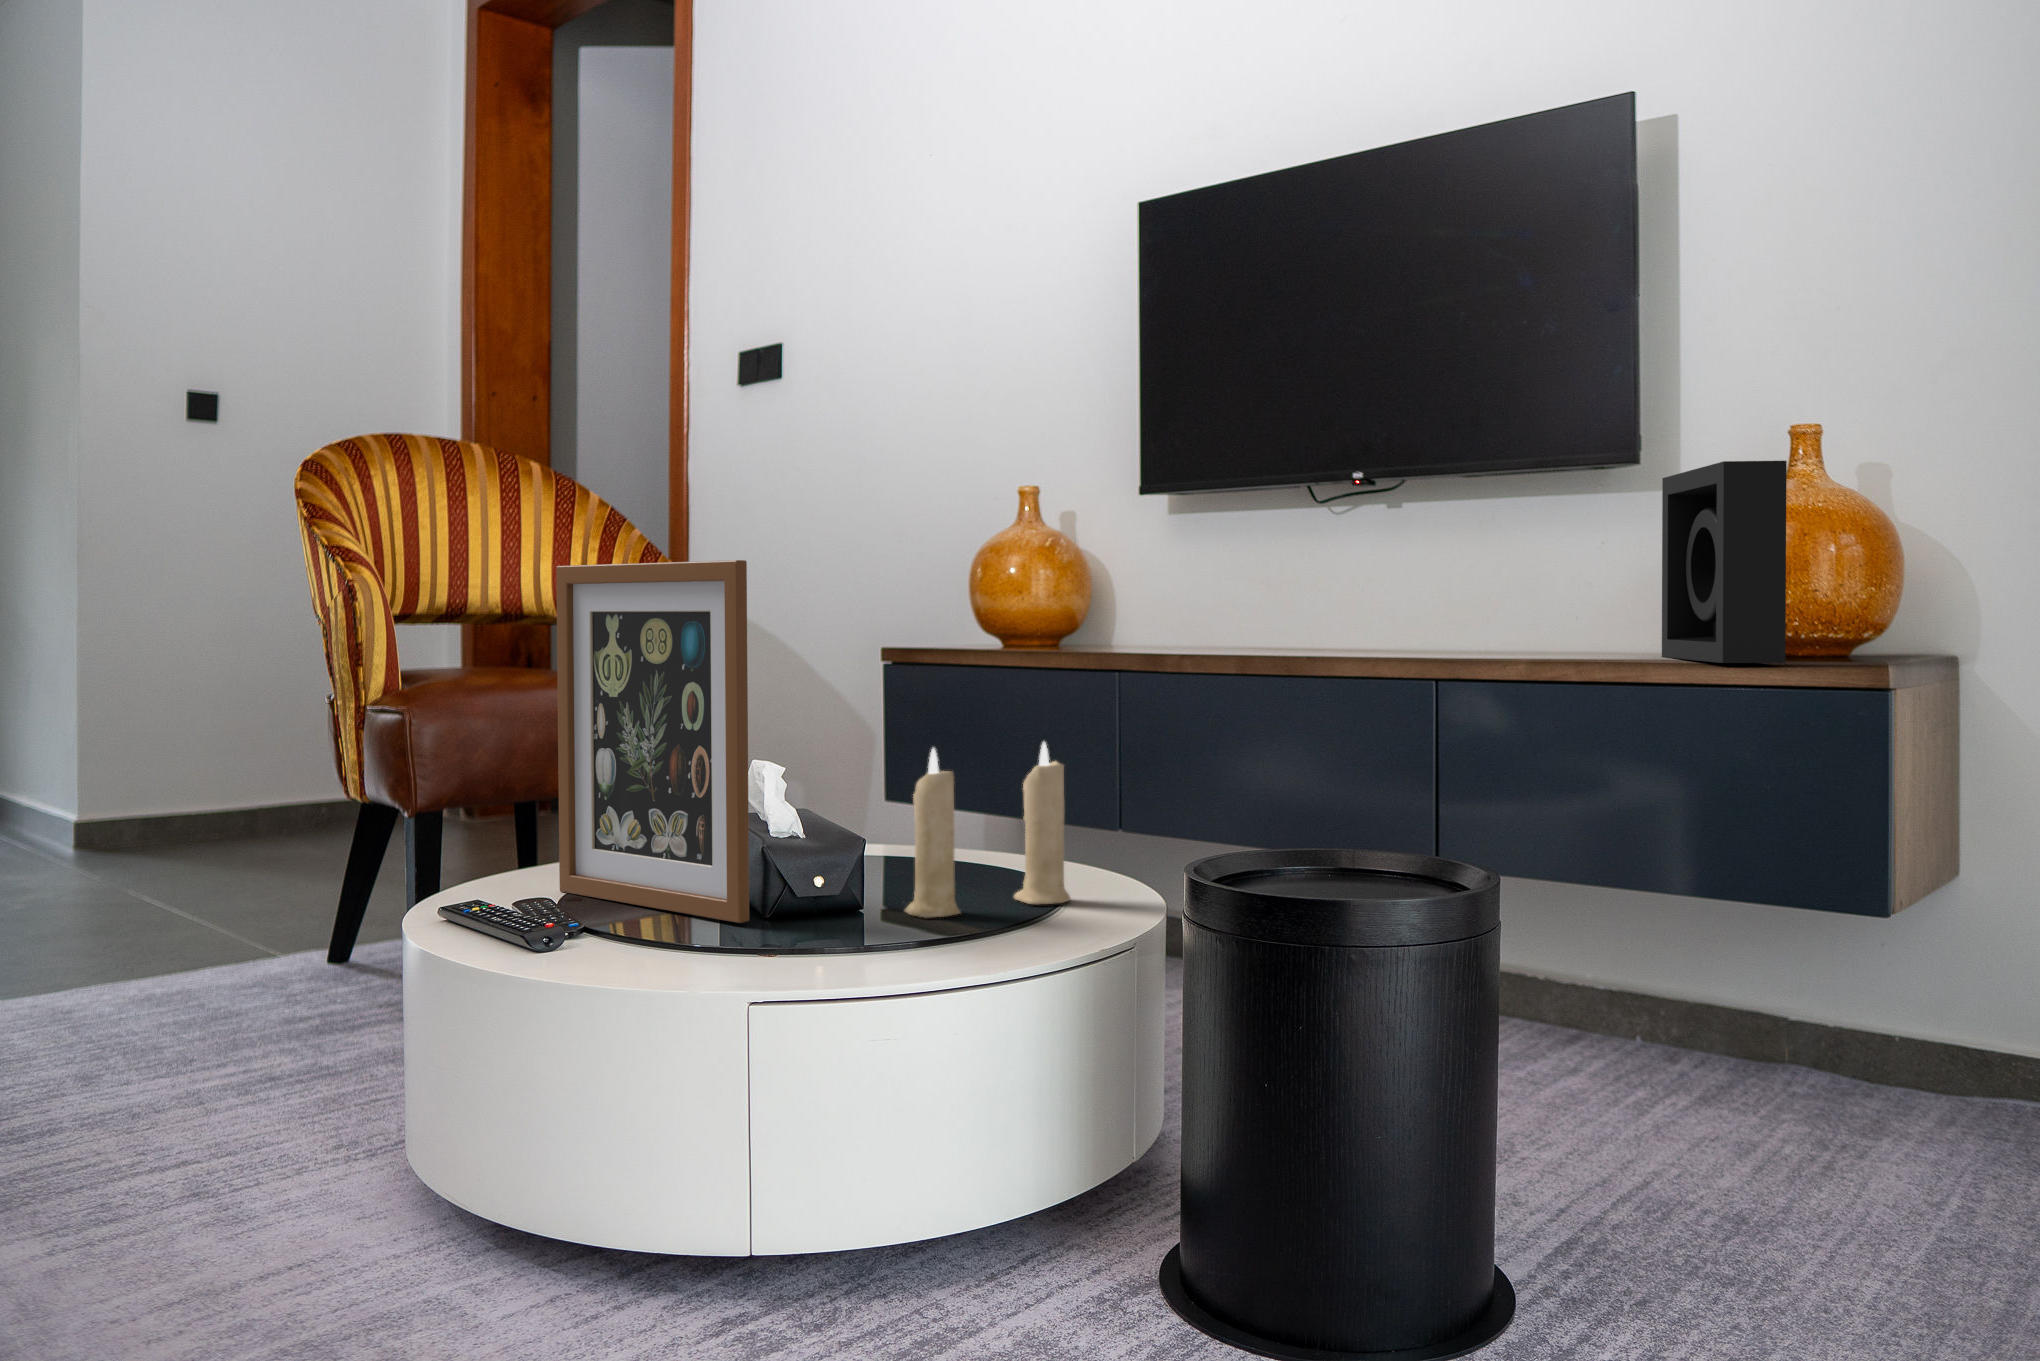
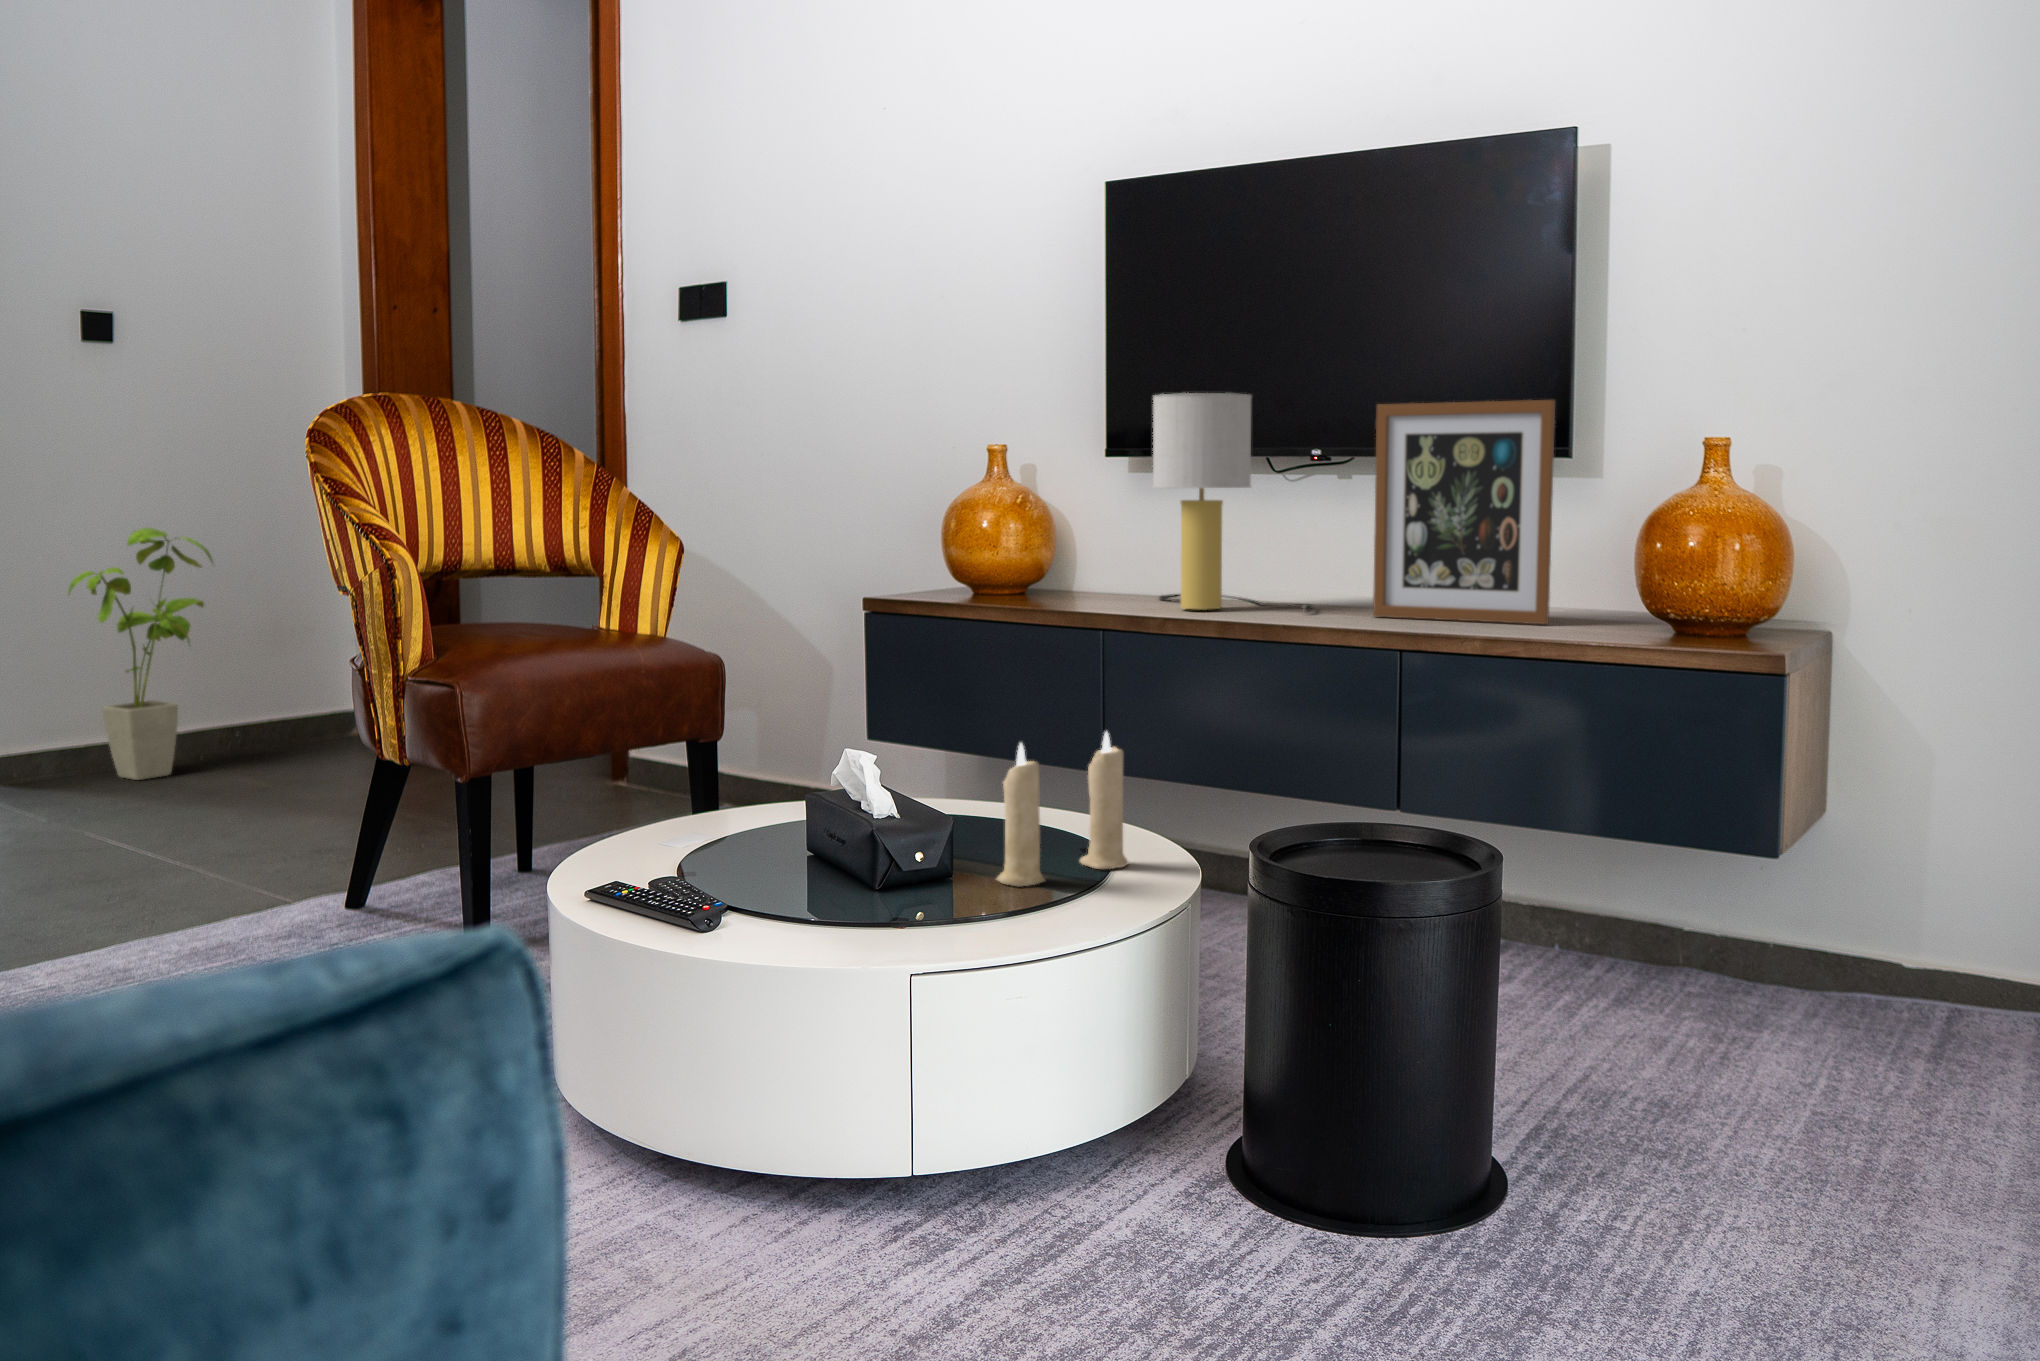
table lamp: none [1170,402,1352,646] -> present [1153,393,1314,612]
speaker: present [1662,461,1787,663] -> none [1588,479,1704,648]
picture frame: present [556,560,749,923] -> present [1373,400,1555,624]
house plant: none [131,591,272,843] -> present [68,528,213,780]

